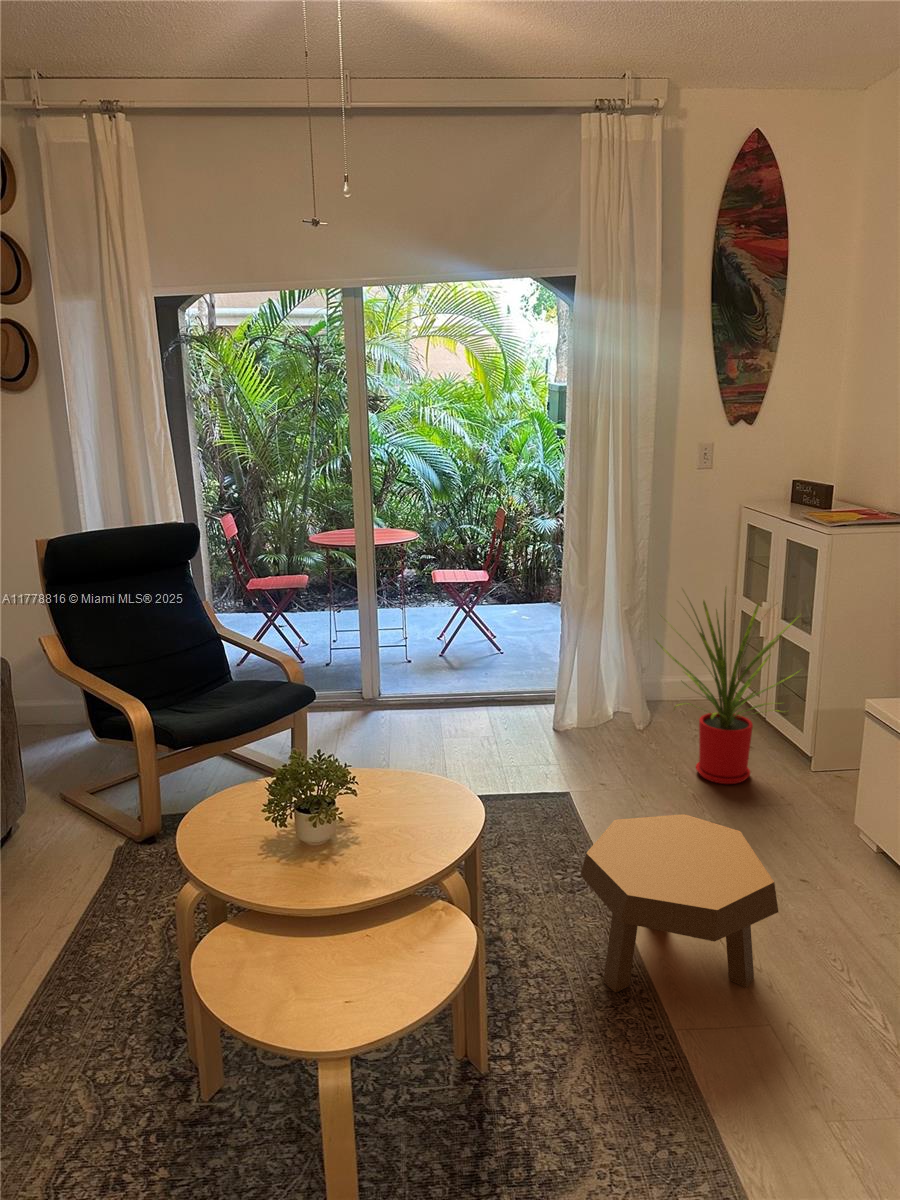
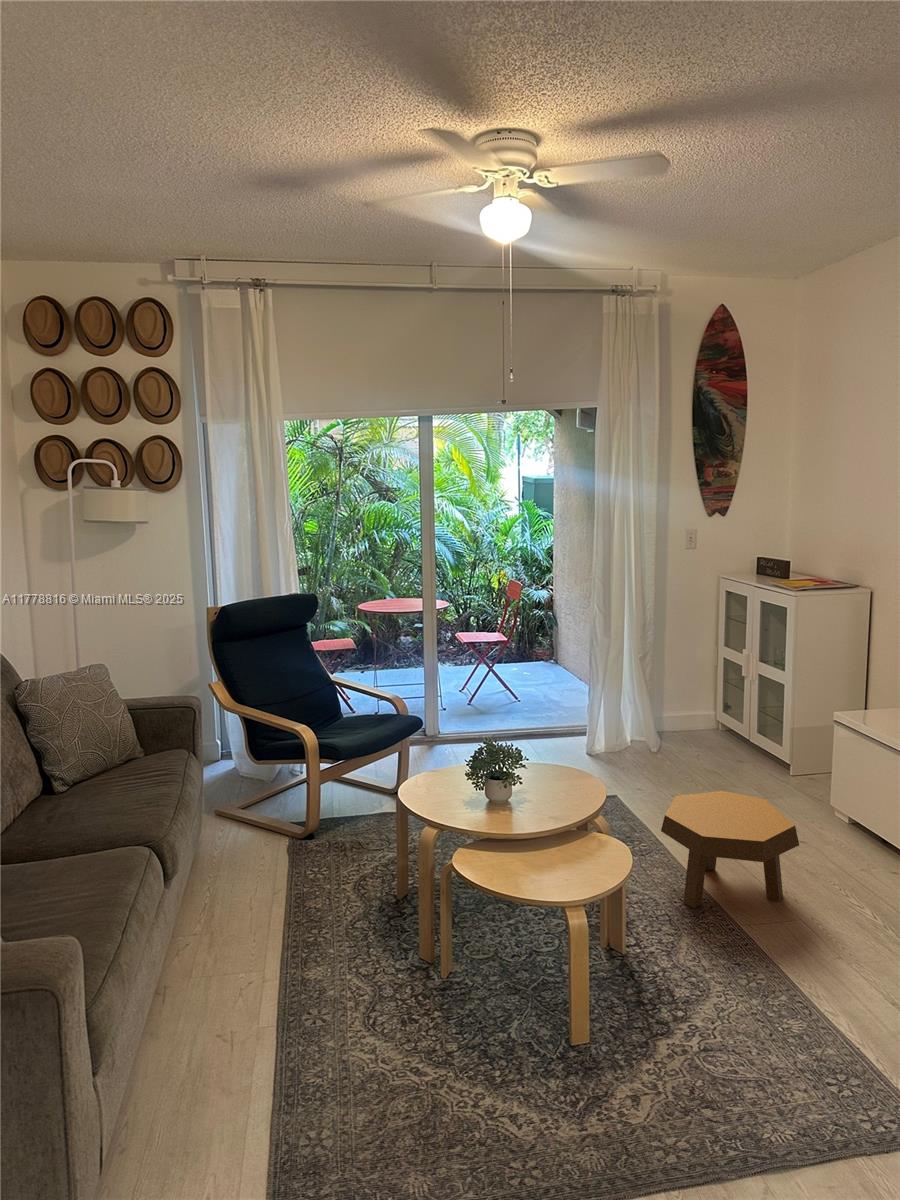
house plant: present [656,590,800,784] -> none [670,635,782,783]

